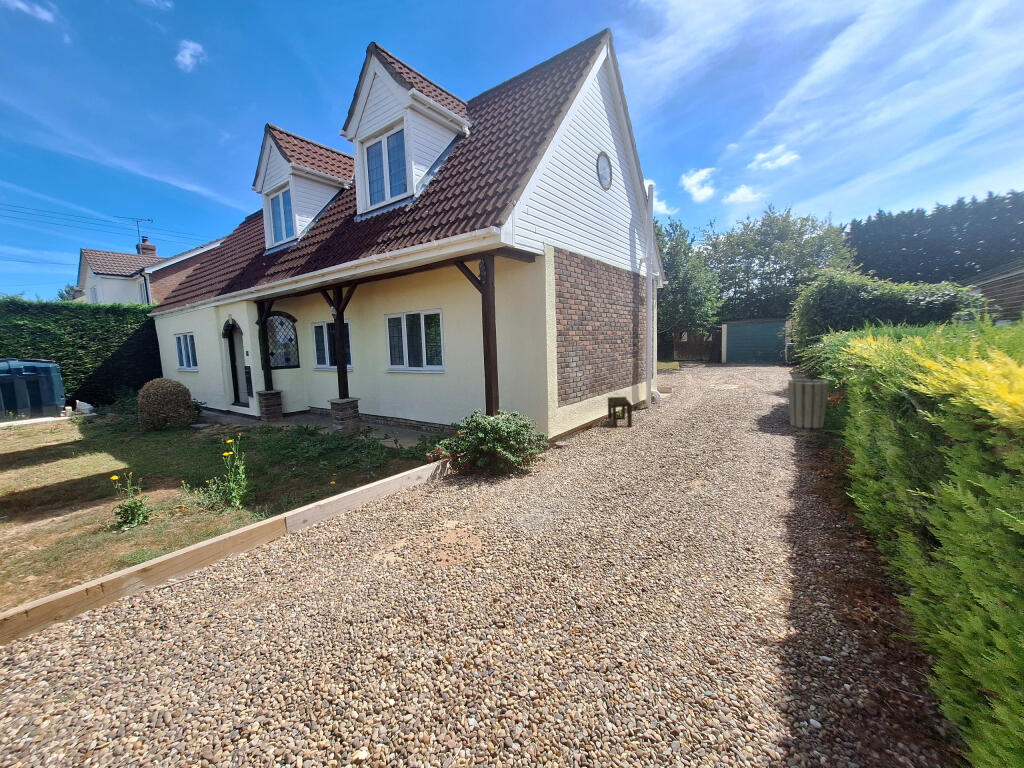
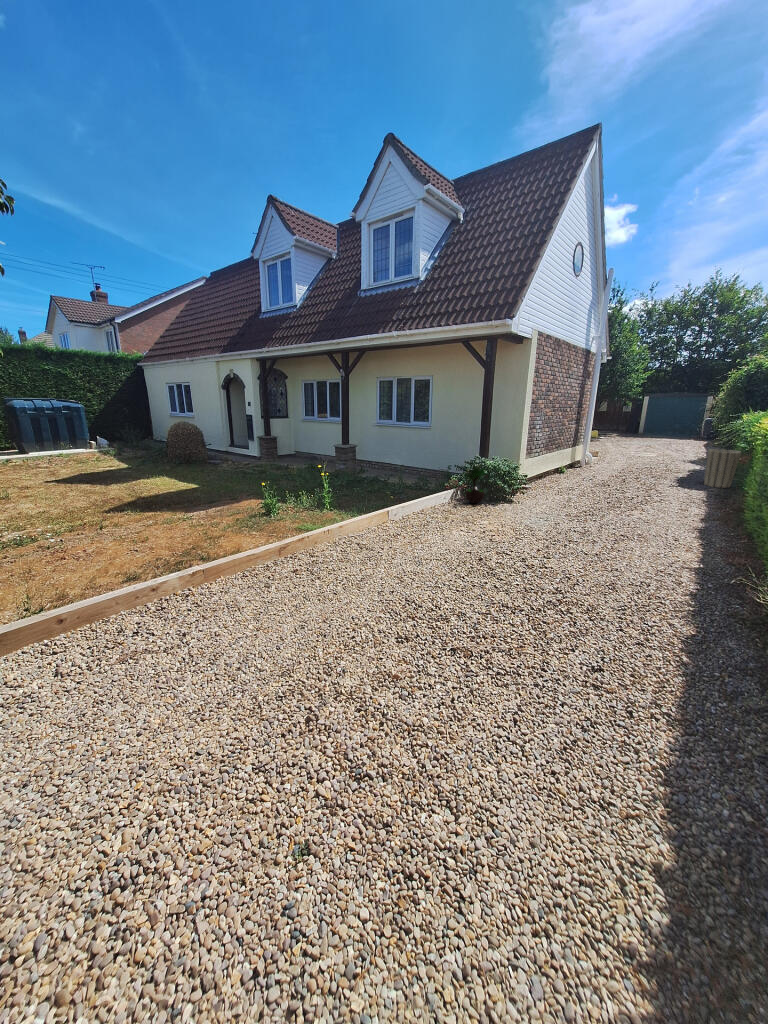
bench: present [608,397,632,427] -> none [554,456,579,479]
potted tree: none [443,423,482,482] -> present [464,466,485,503]

